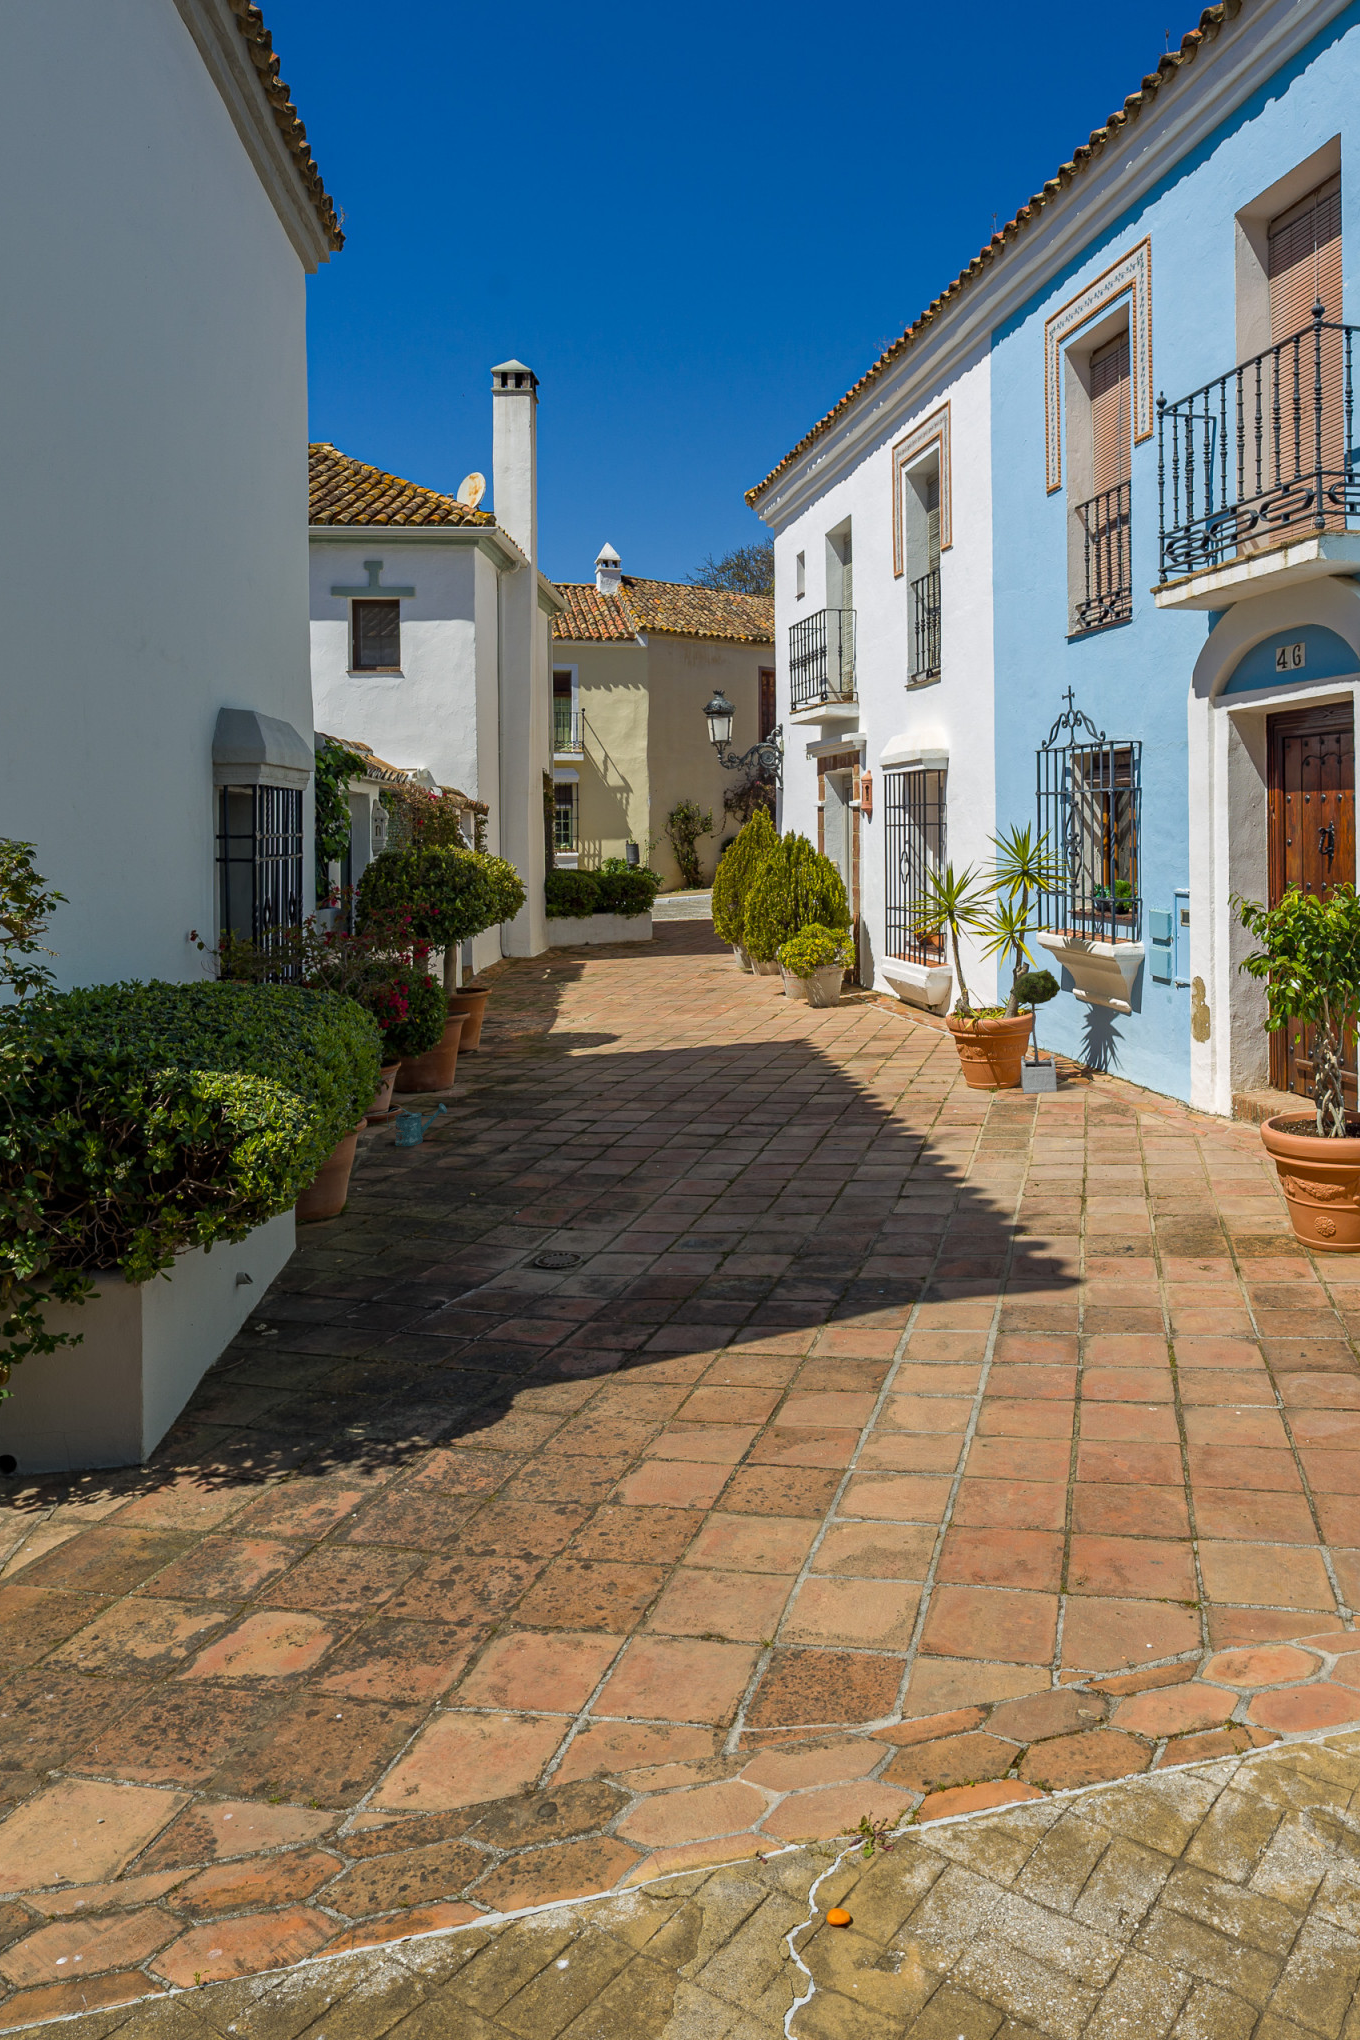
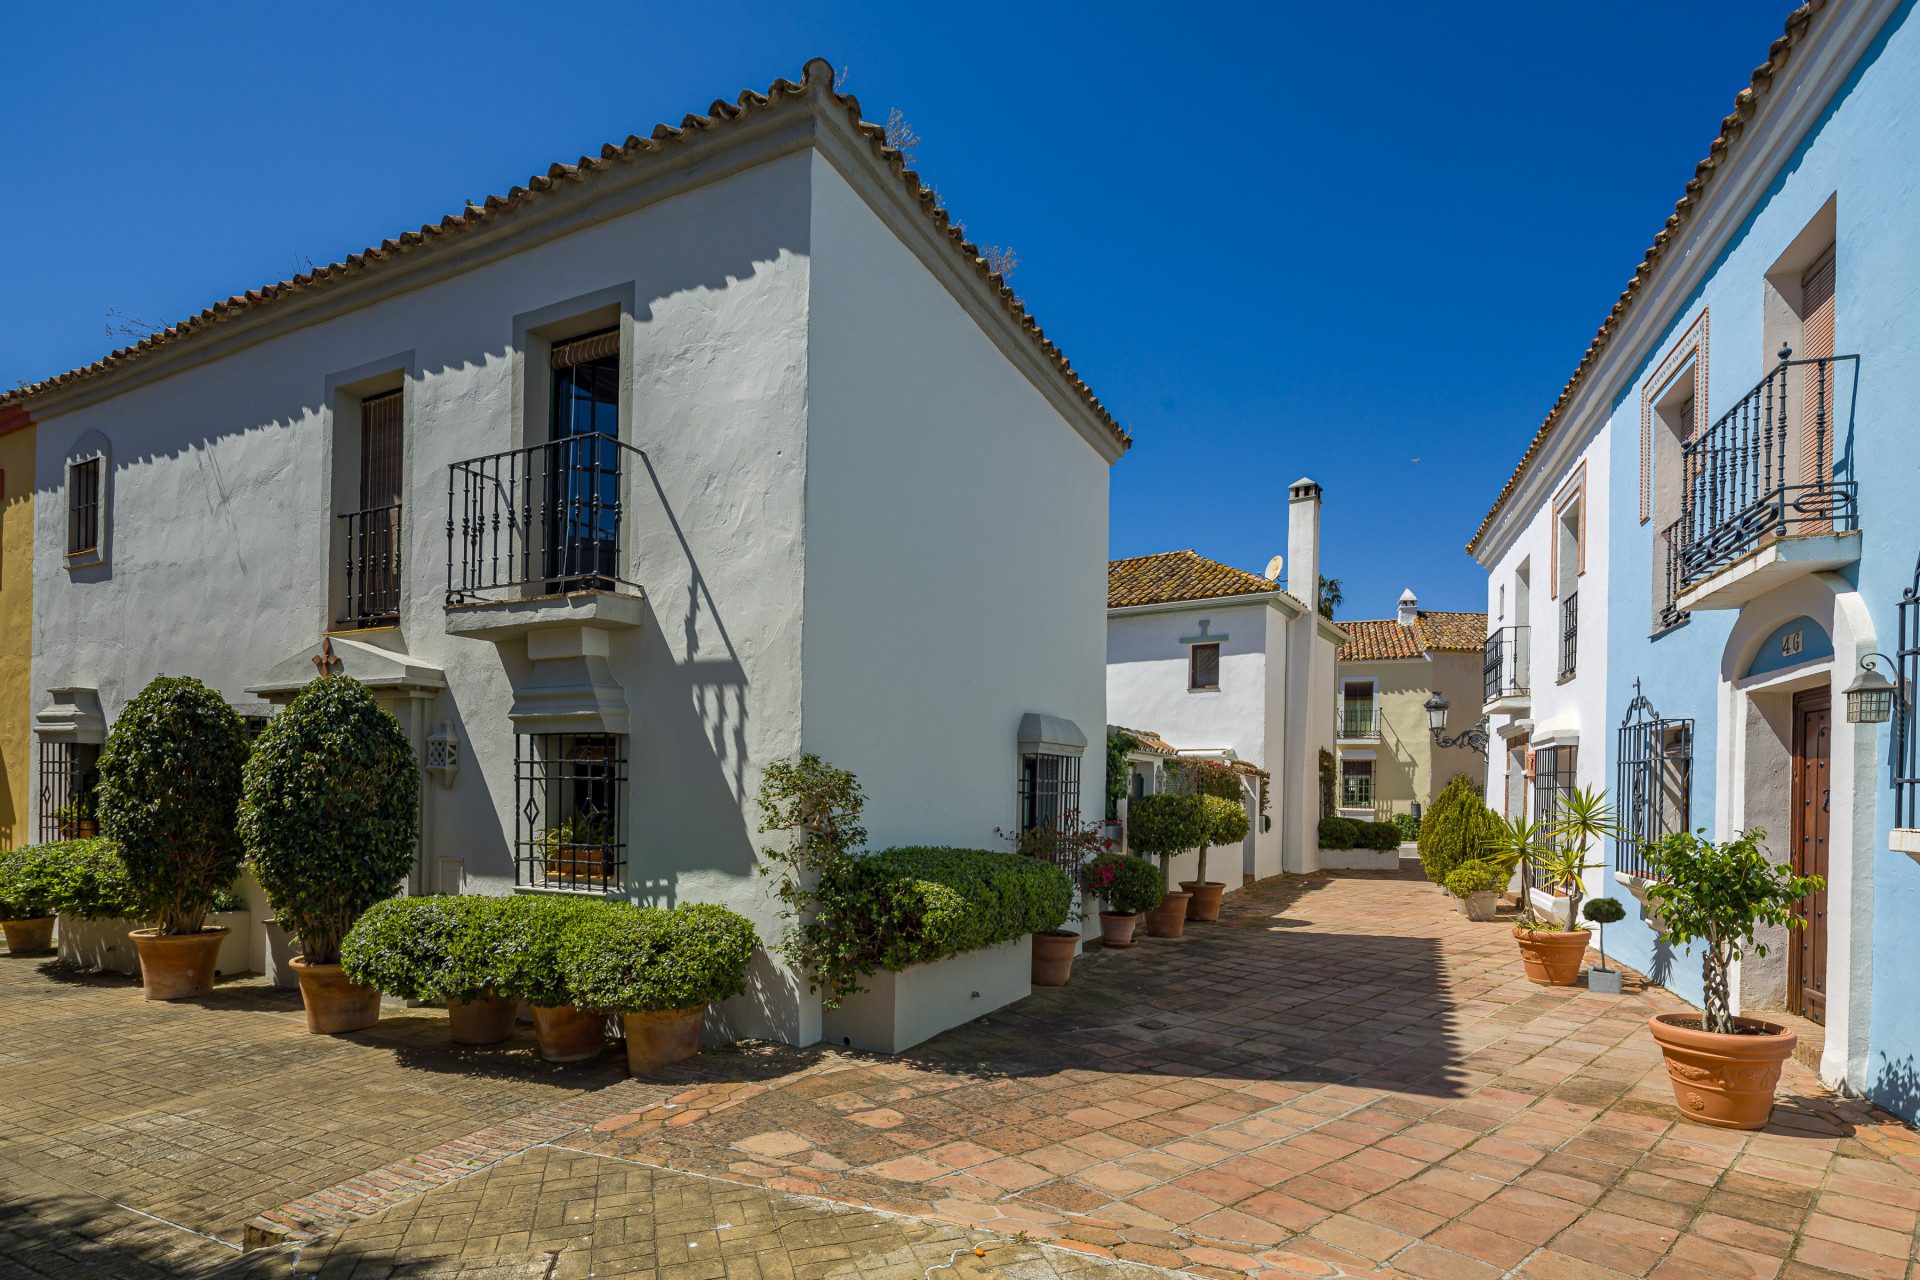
watering can: present [387,1103,447,1146] -> none [1130,924,1166,949]

